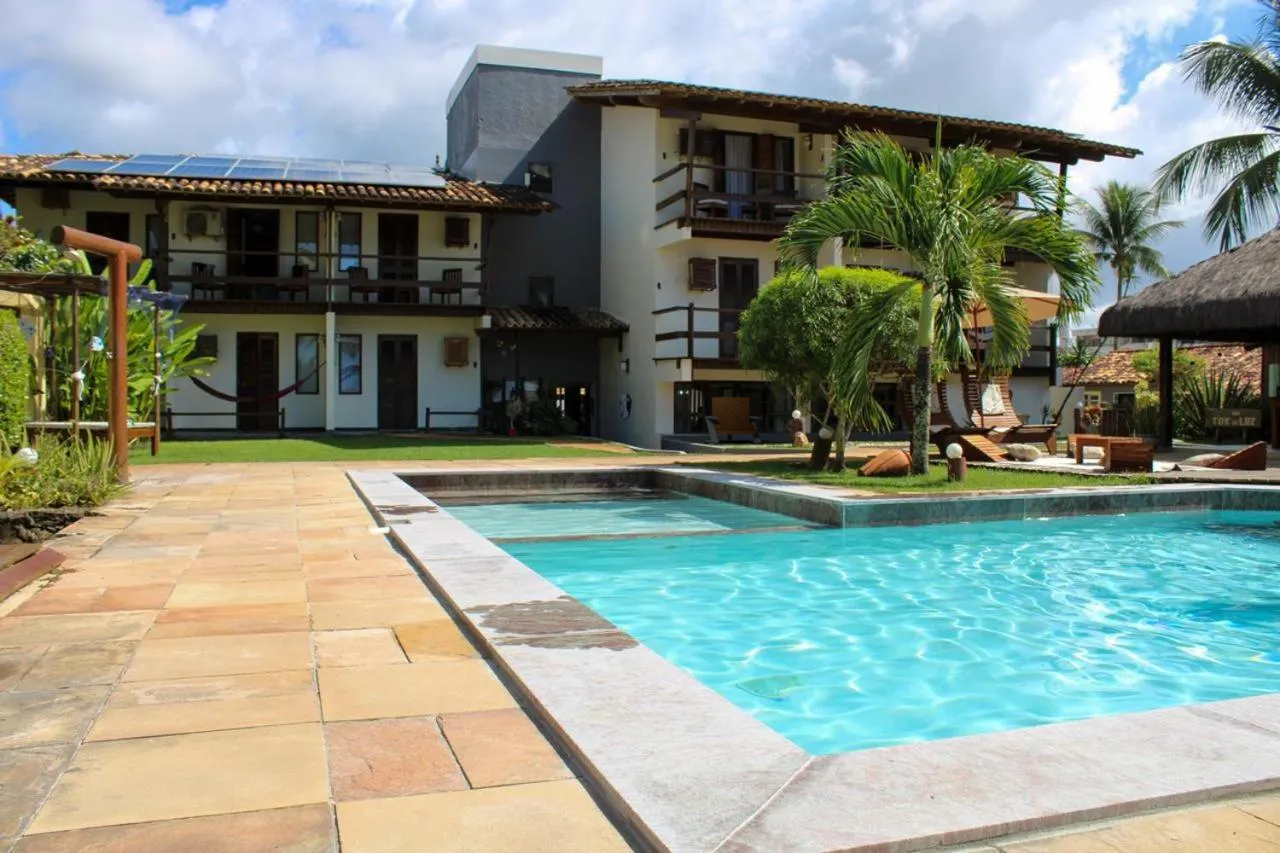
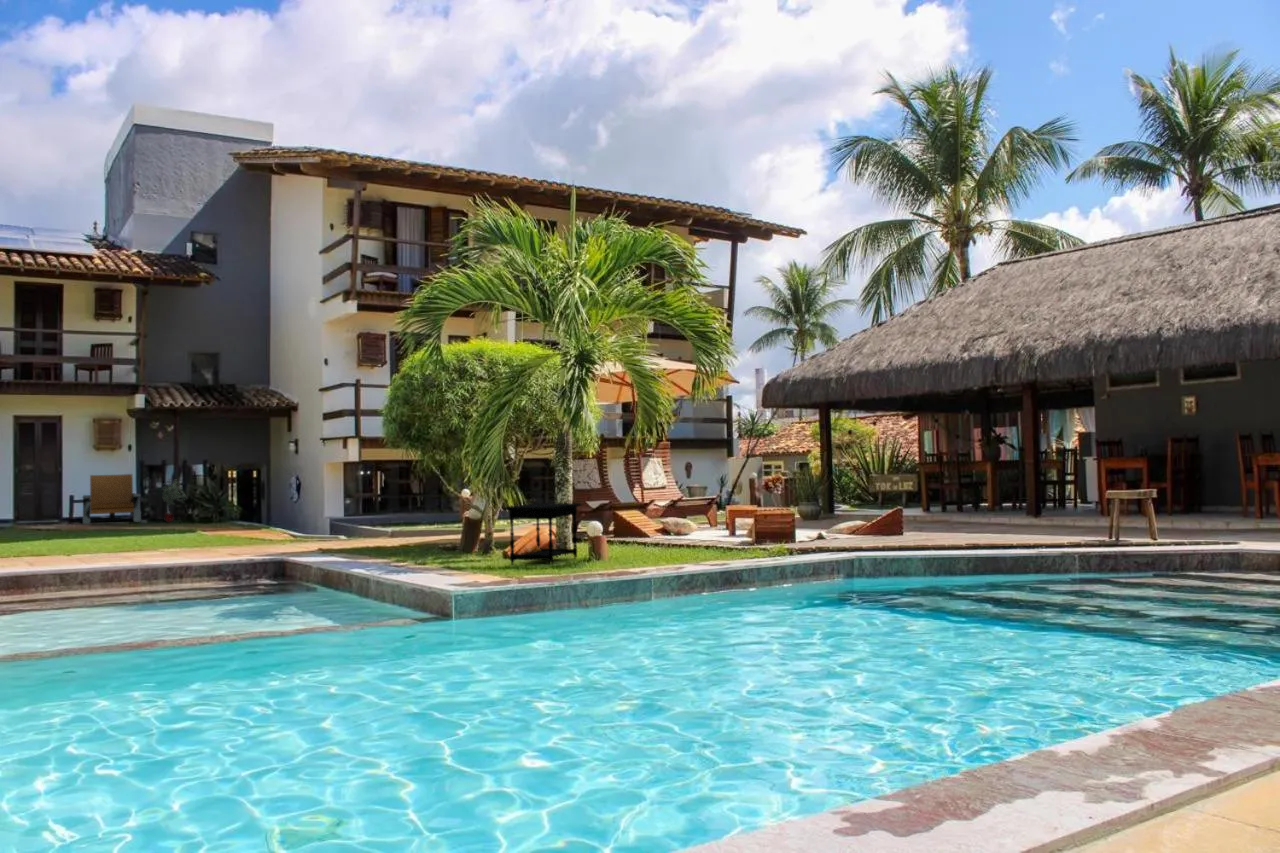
lounge chair: present [705,397,761,443] -> present [83,474,141,524]
side table: none [866,424,939,481] -> present [504,503,581,564]

